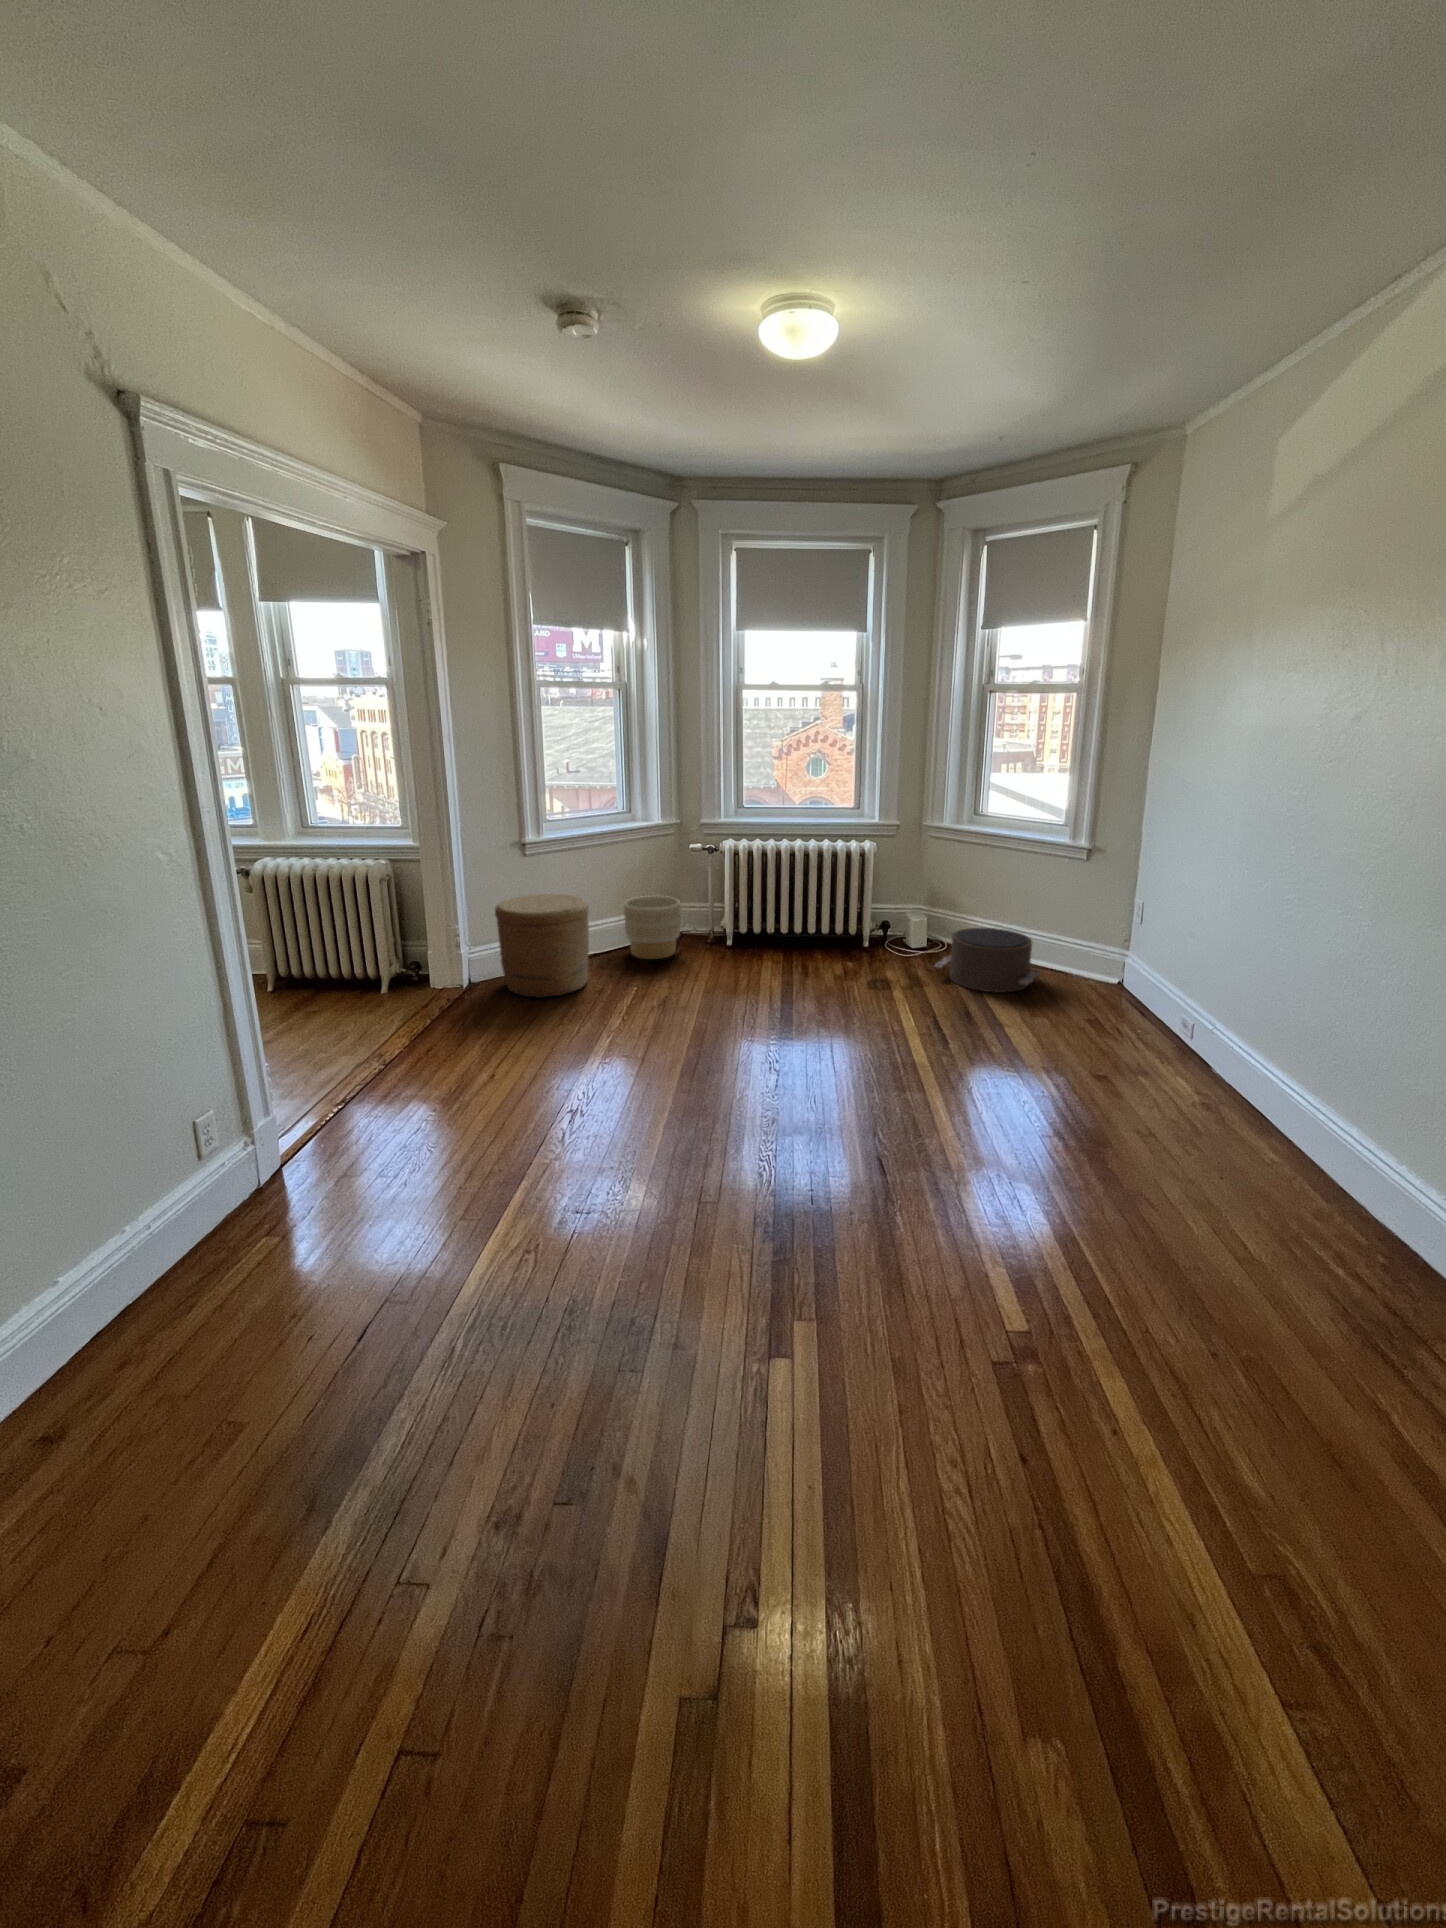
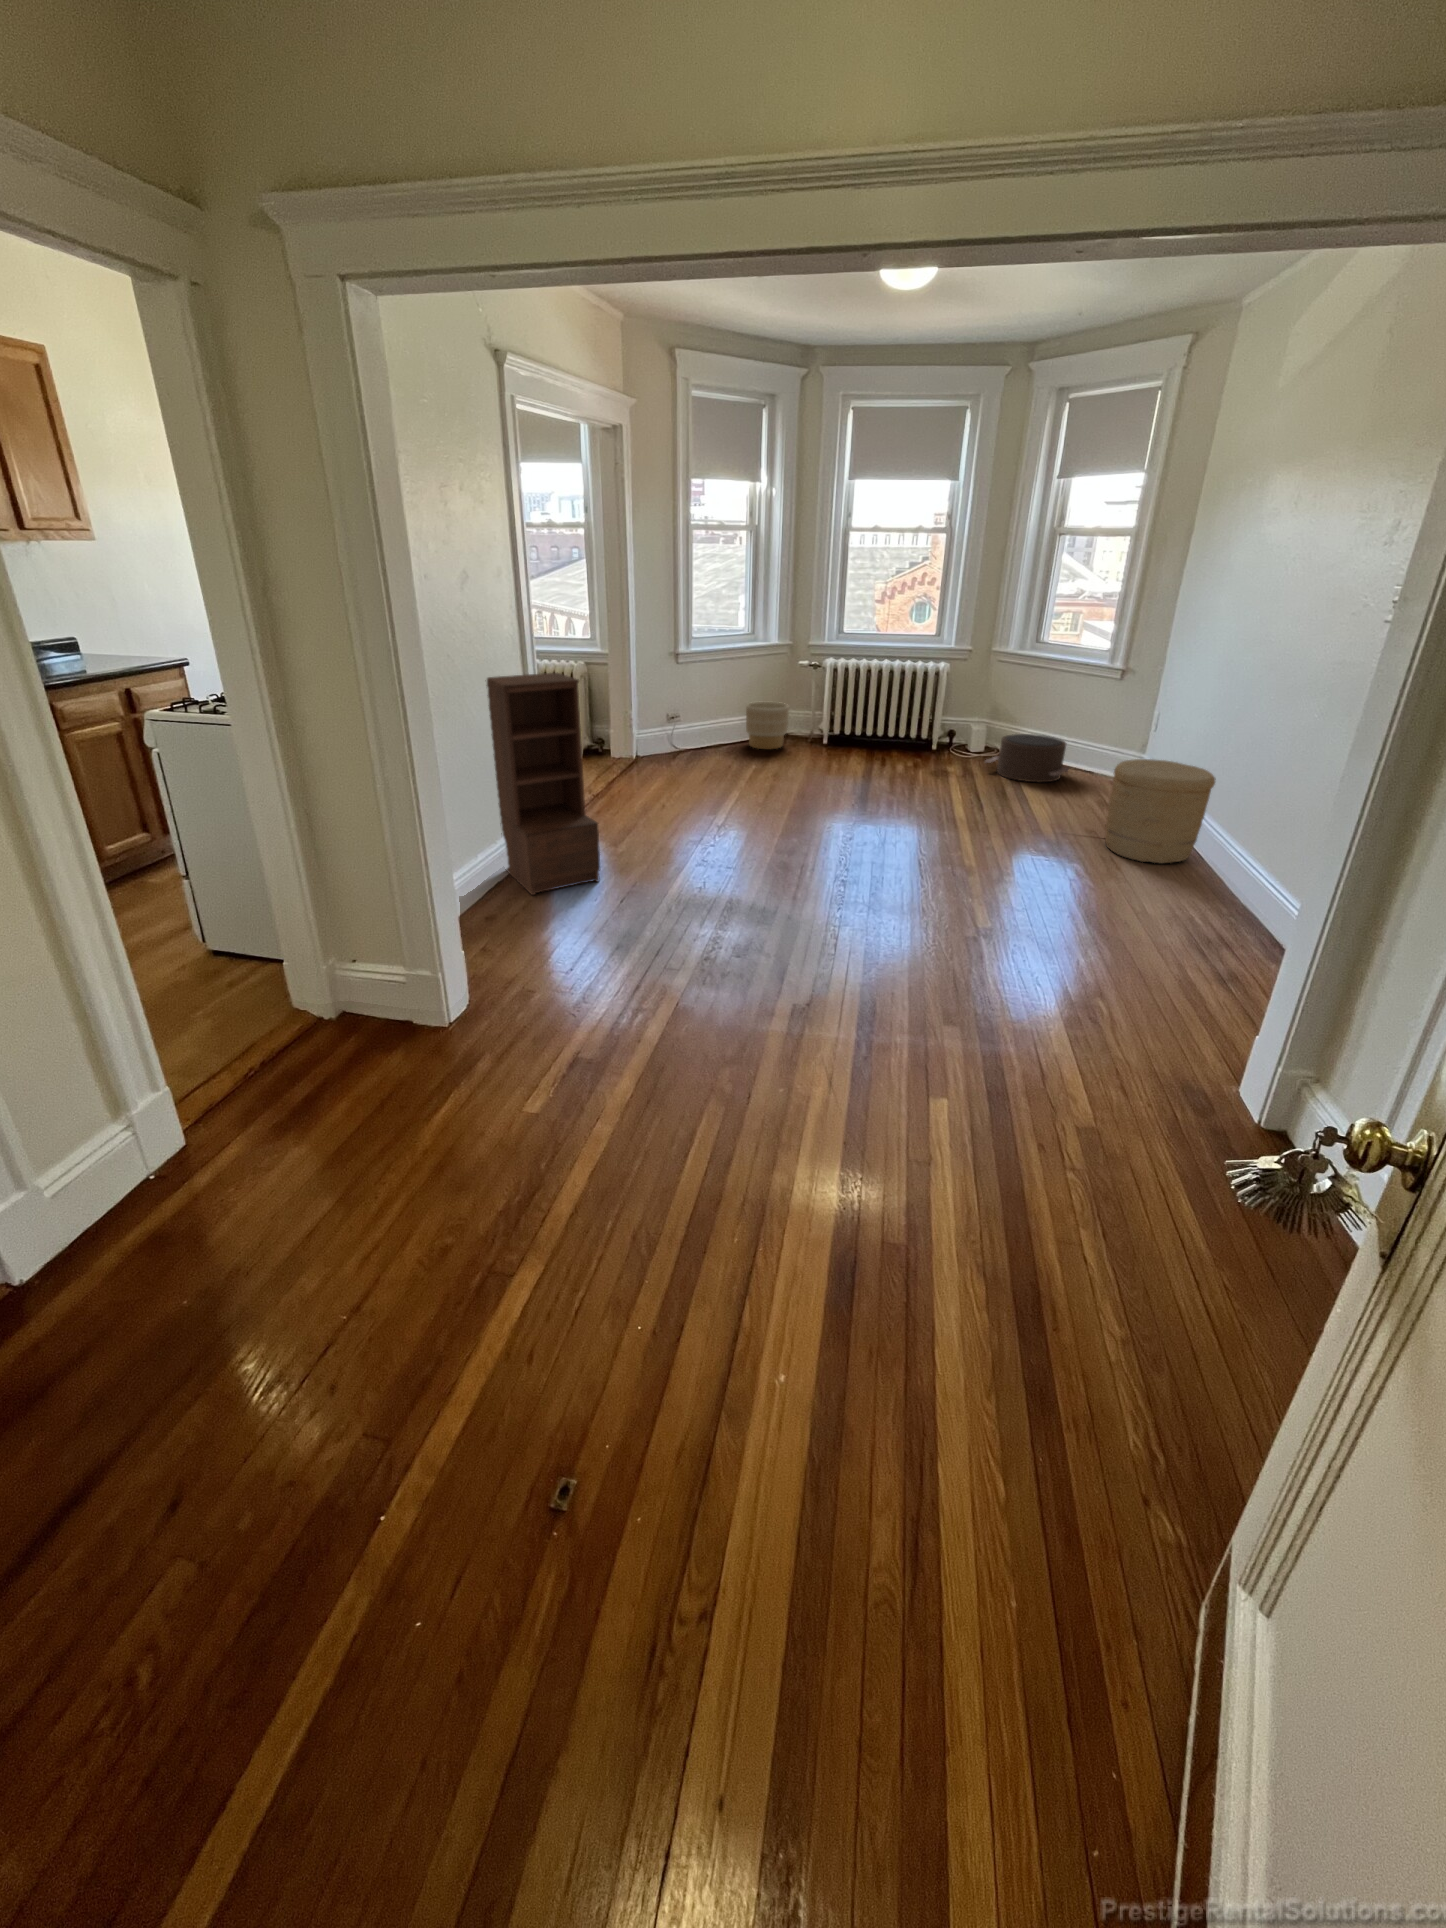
woven basket: present [495,894,589,998] -> present [1105,759,1216,863]
bookshelf: none [83,921,332,1363] -> present [487,673,600,895]

